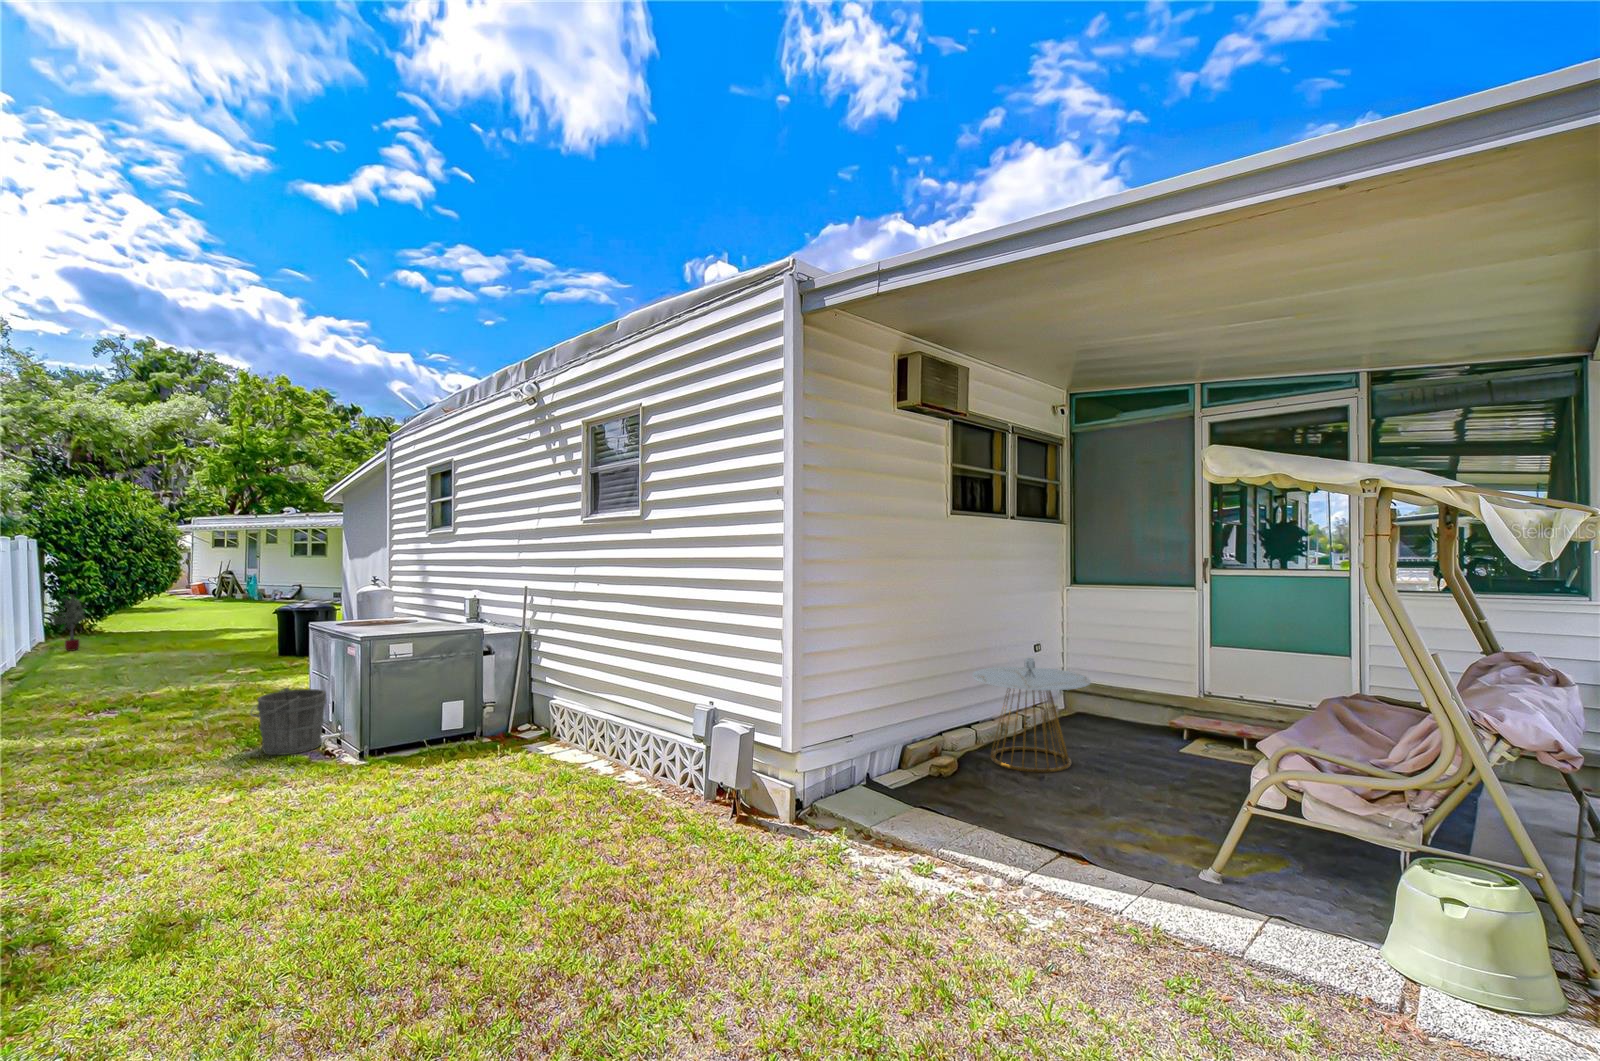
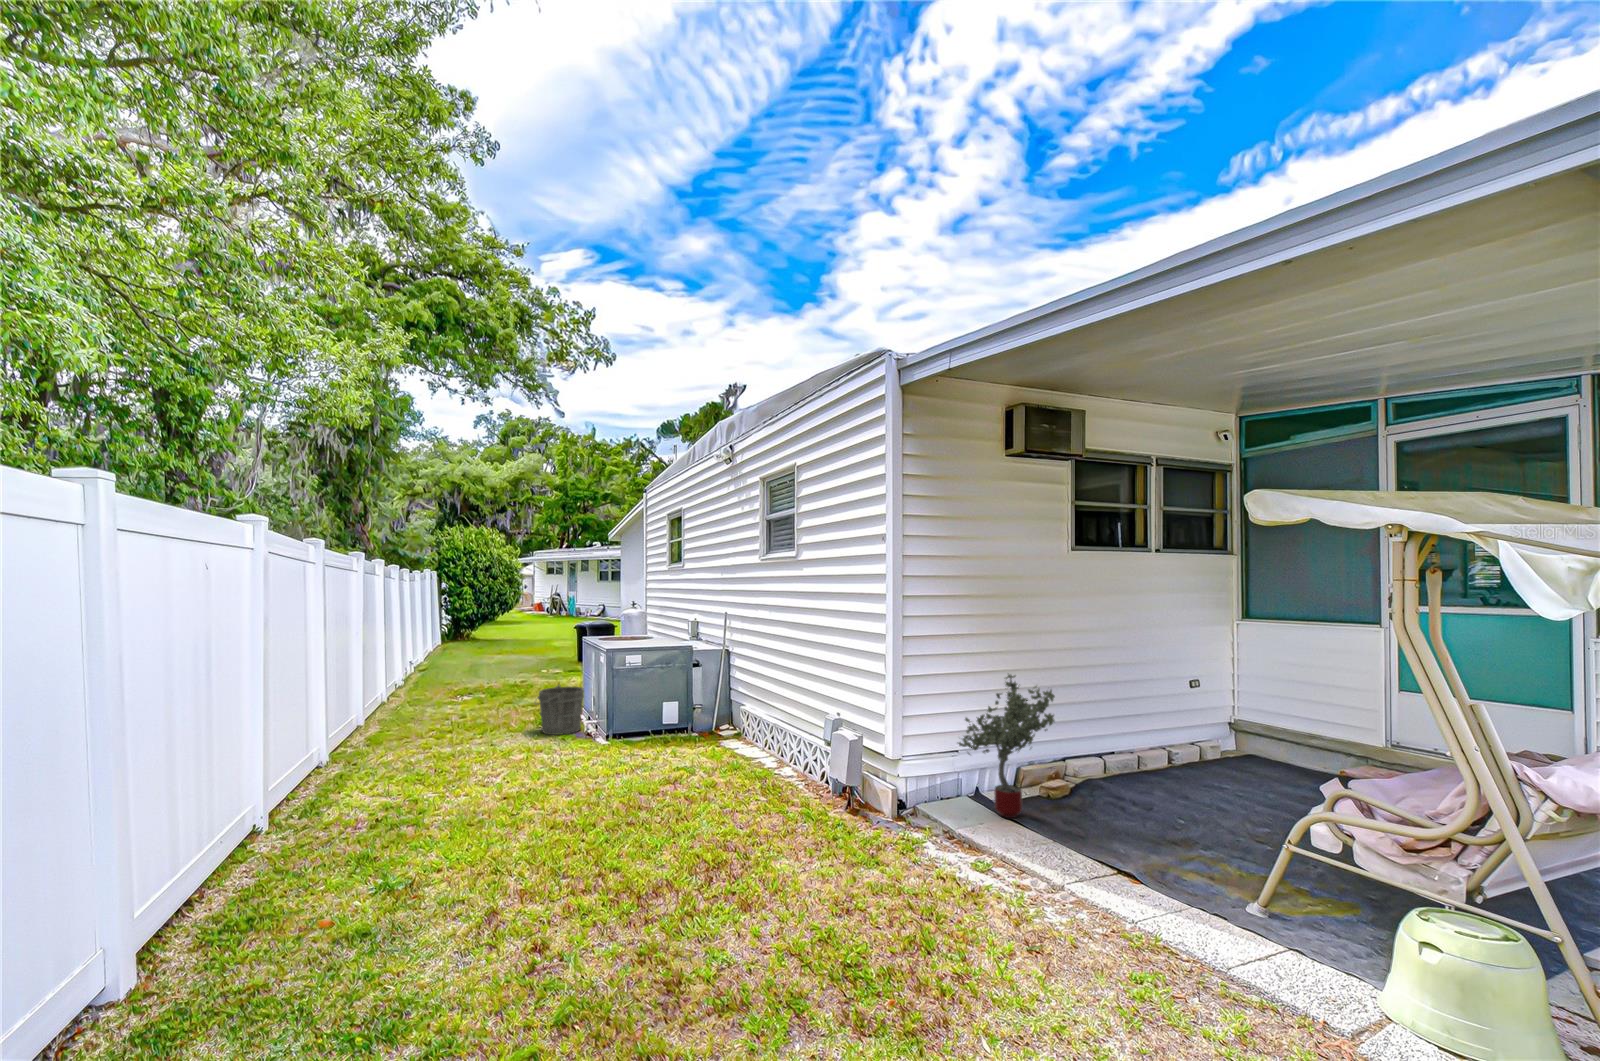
potted tree: present [49,595,85,651] -> present [958,674,1055,818]
side table: present [972,658,1091,773] -> none [1097,690,1220,806]

